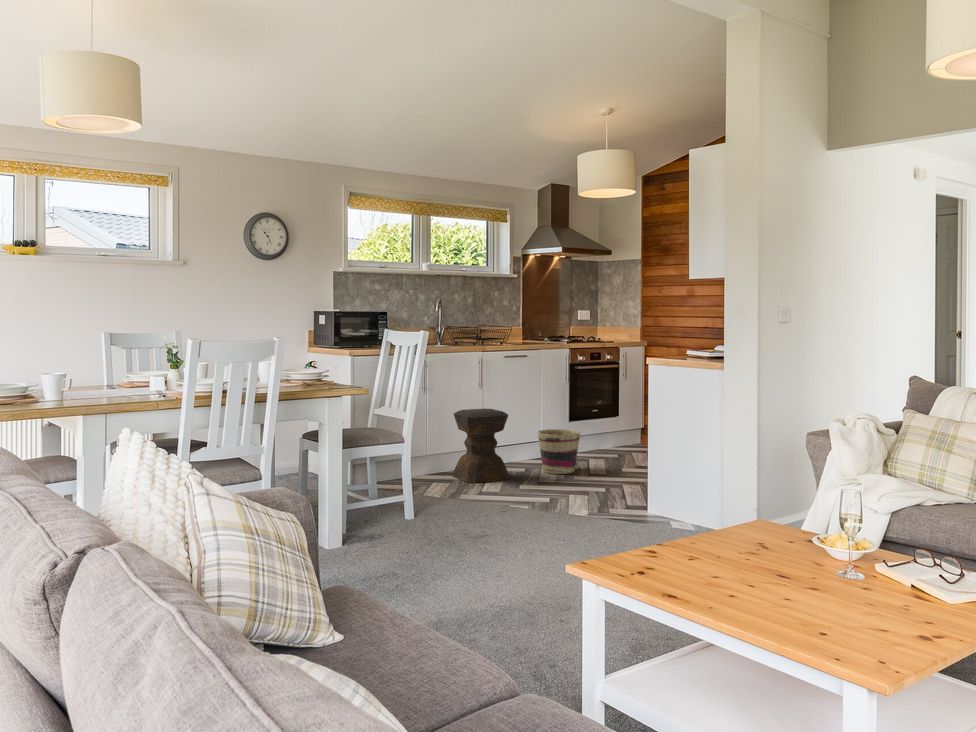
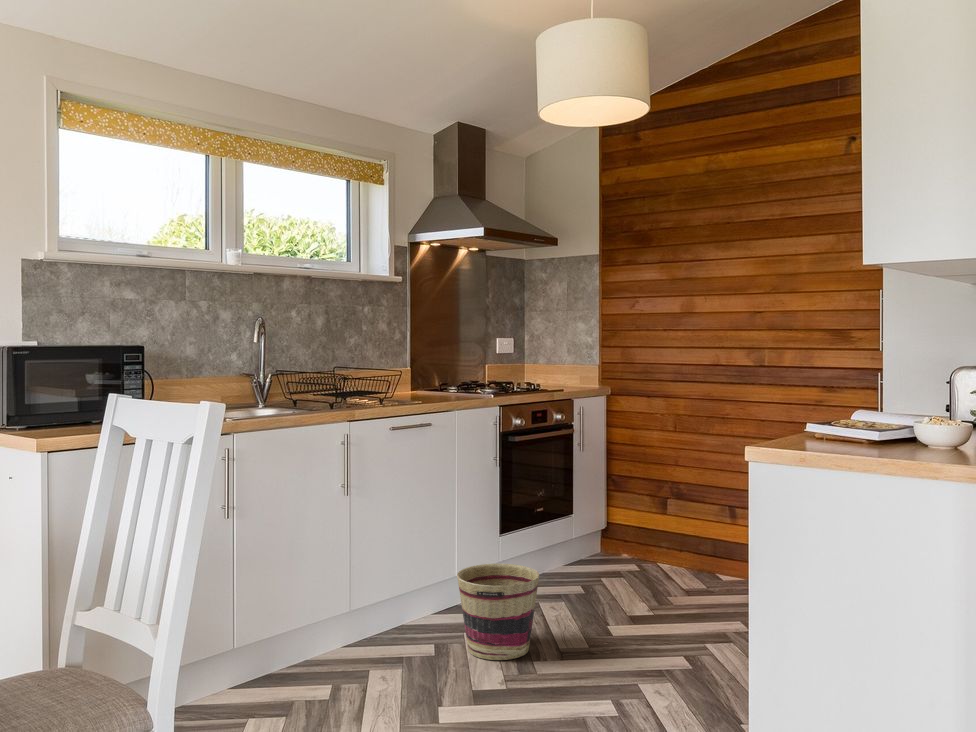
stool: present [452,409,510,483] -> none [287,537,409,708]

